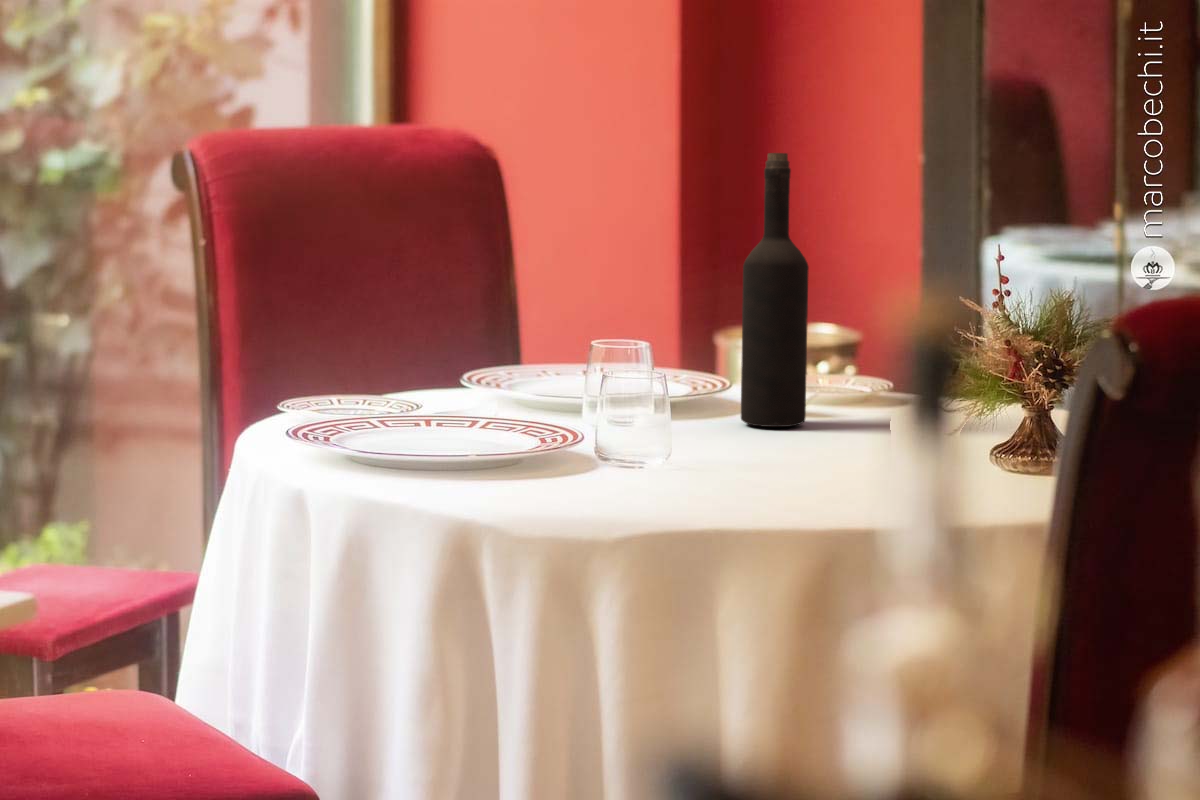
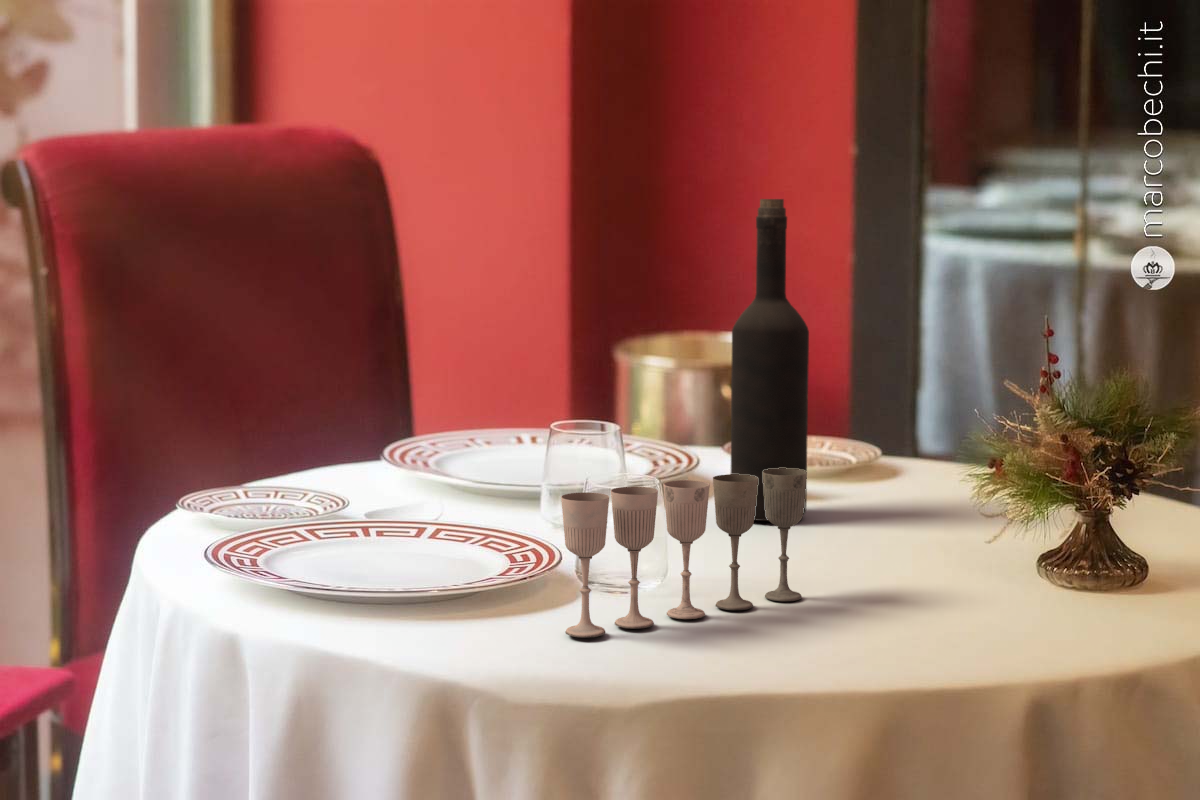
wine glass: none [571,364,785,490] -> present [561,468,807,638]

